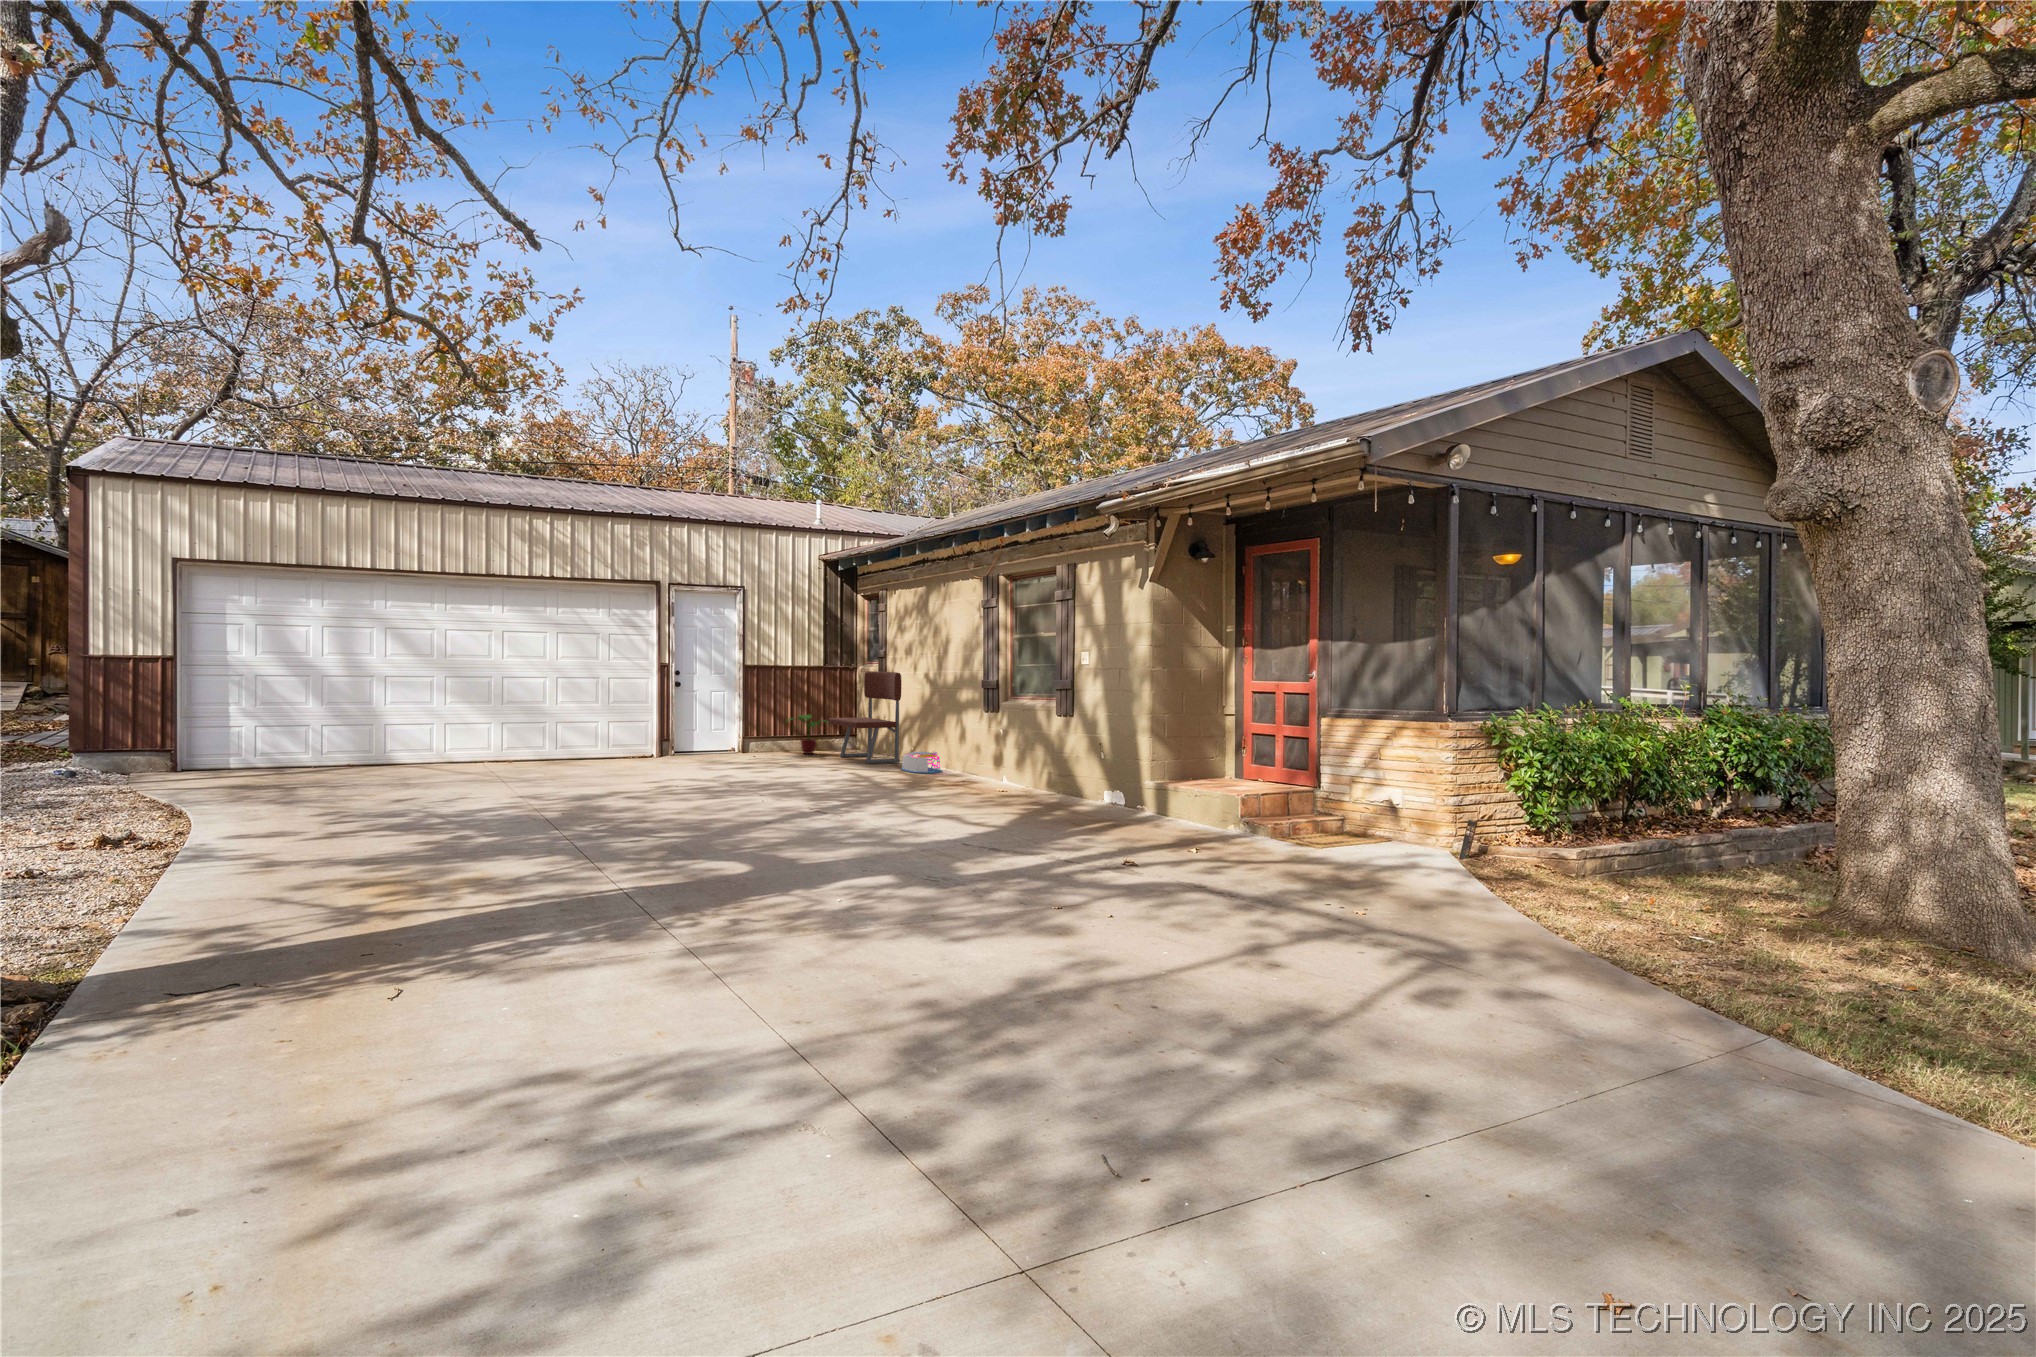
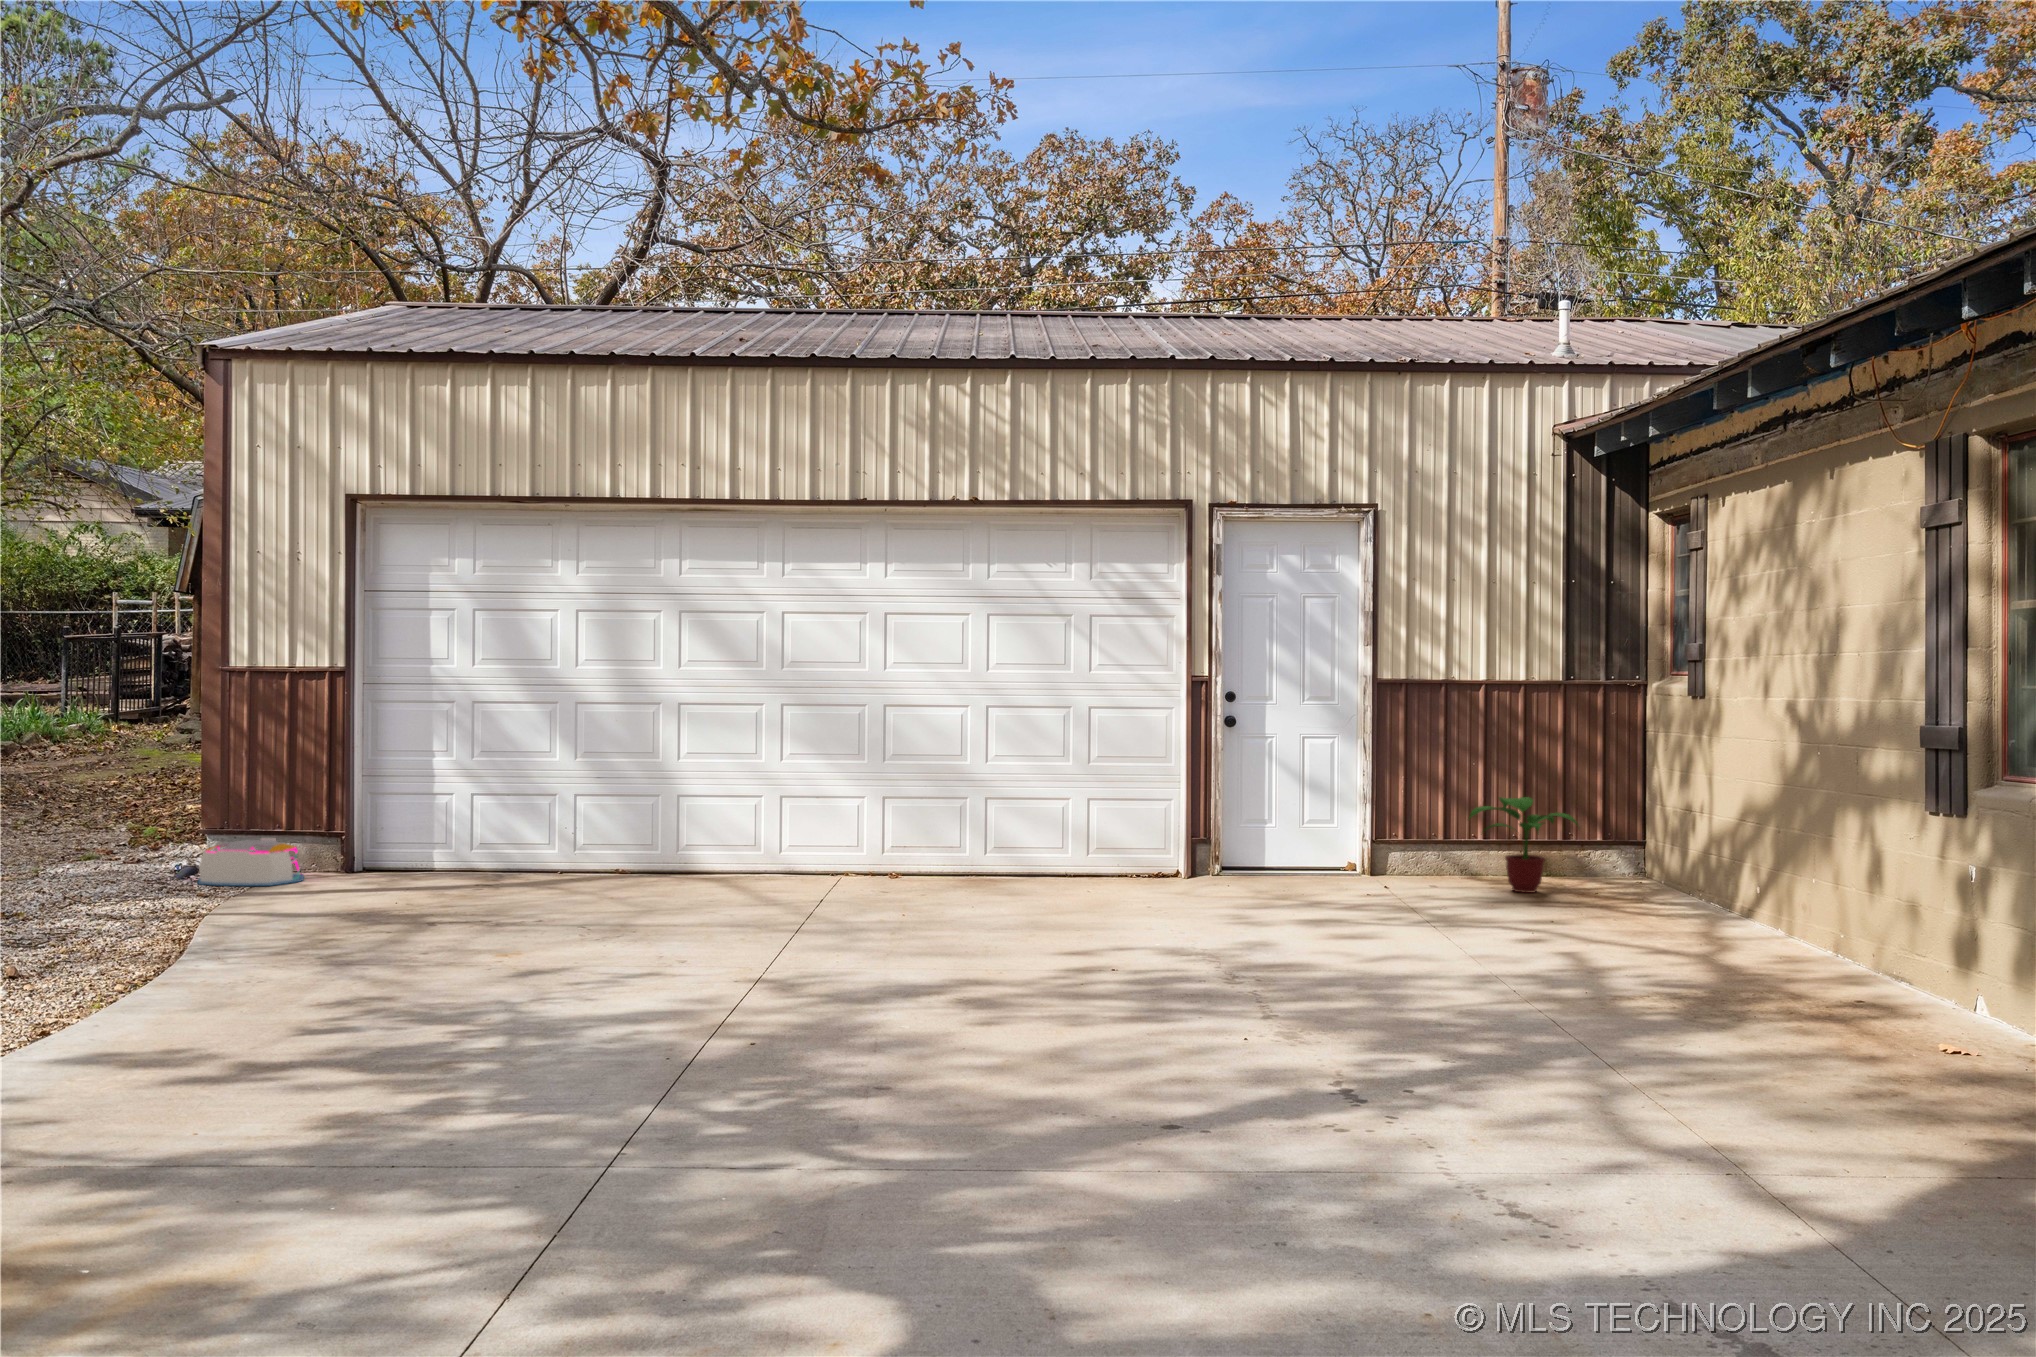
bench: present [828,671,901,764] -> none [1576,699,1782,944]
storage bin: present [901,752,943,773] -> present [198,838,304,886]

